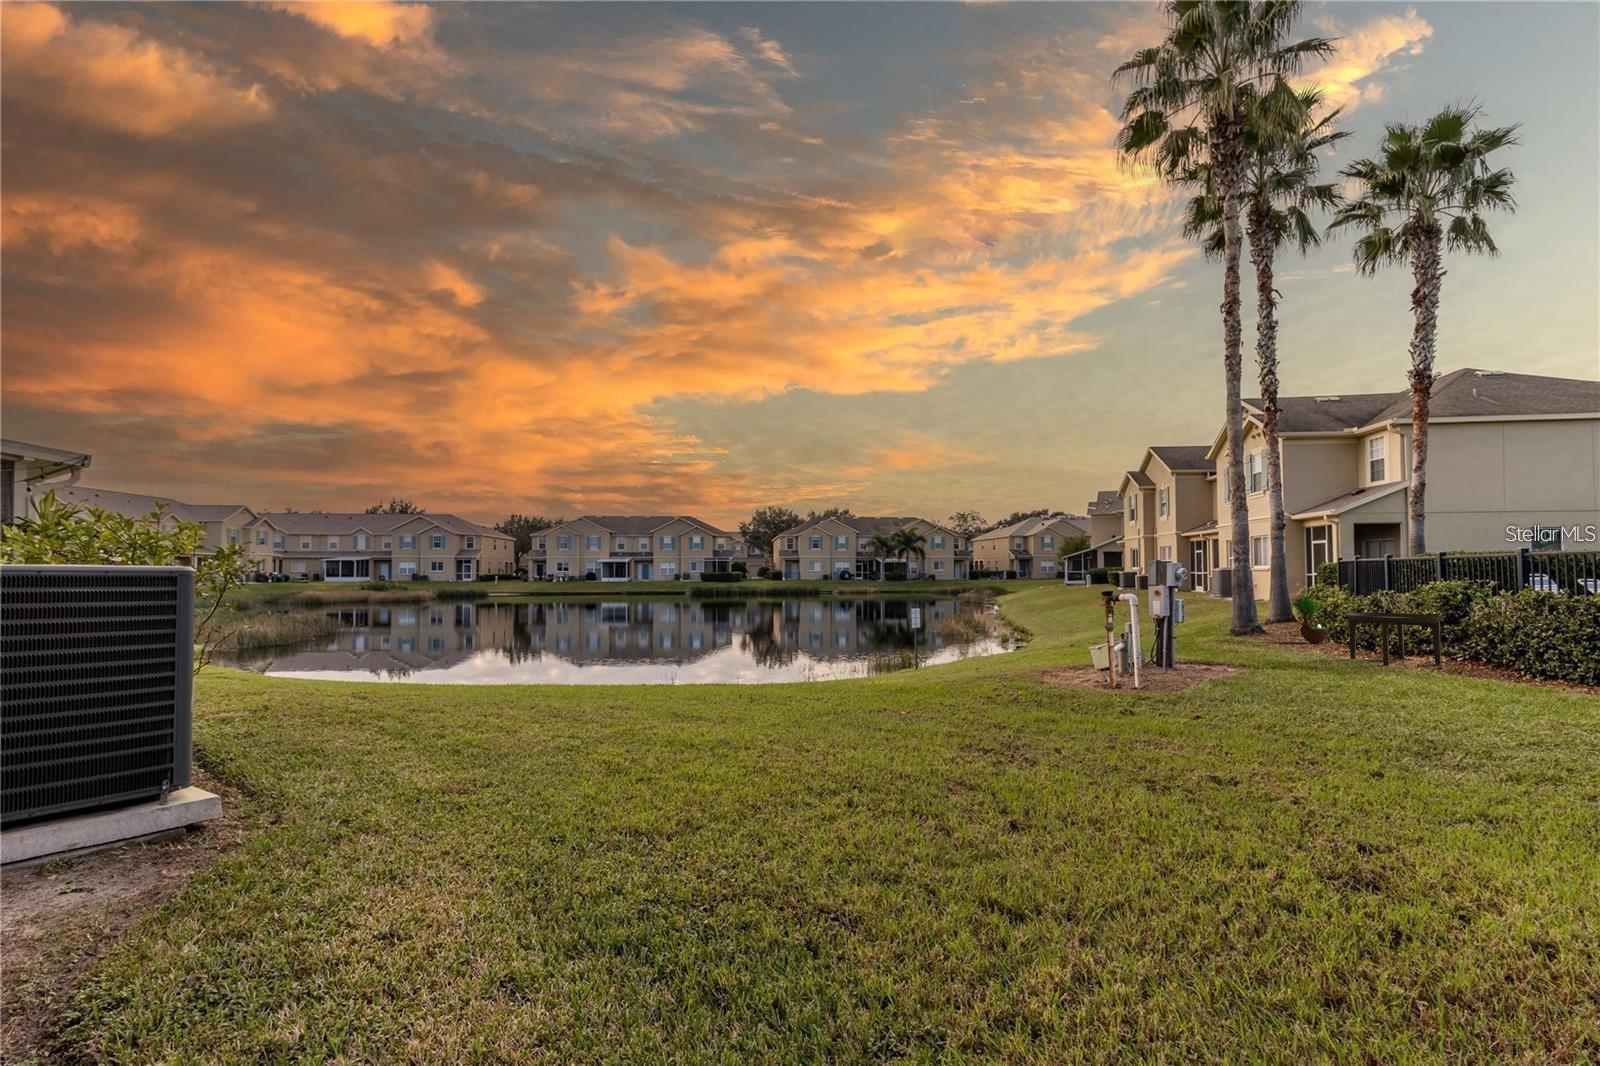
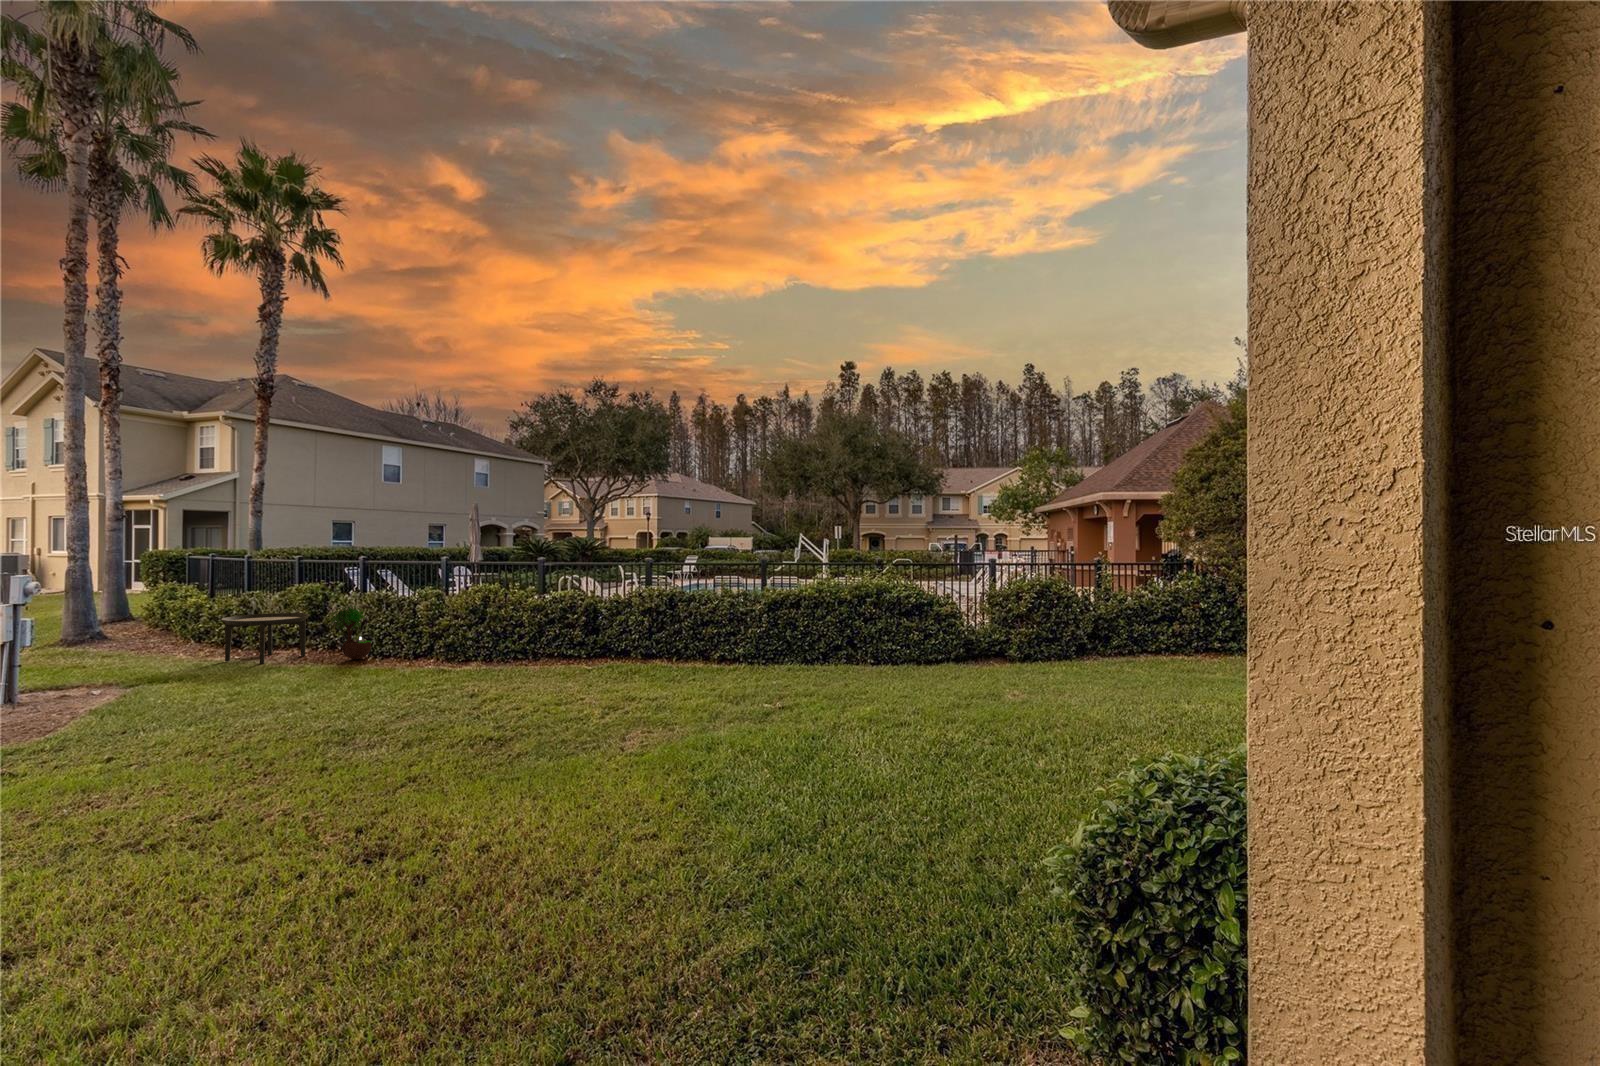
potted tree: present [1291,596,1328,644] -> present [332,606,371,659]

